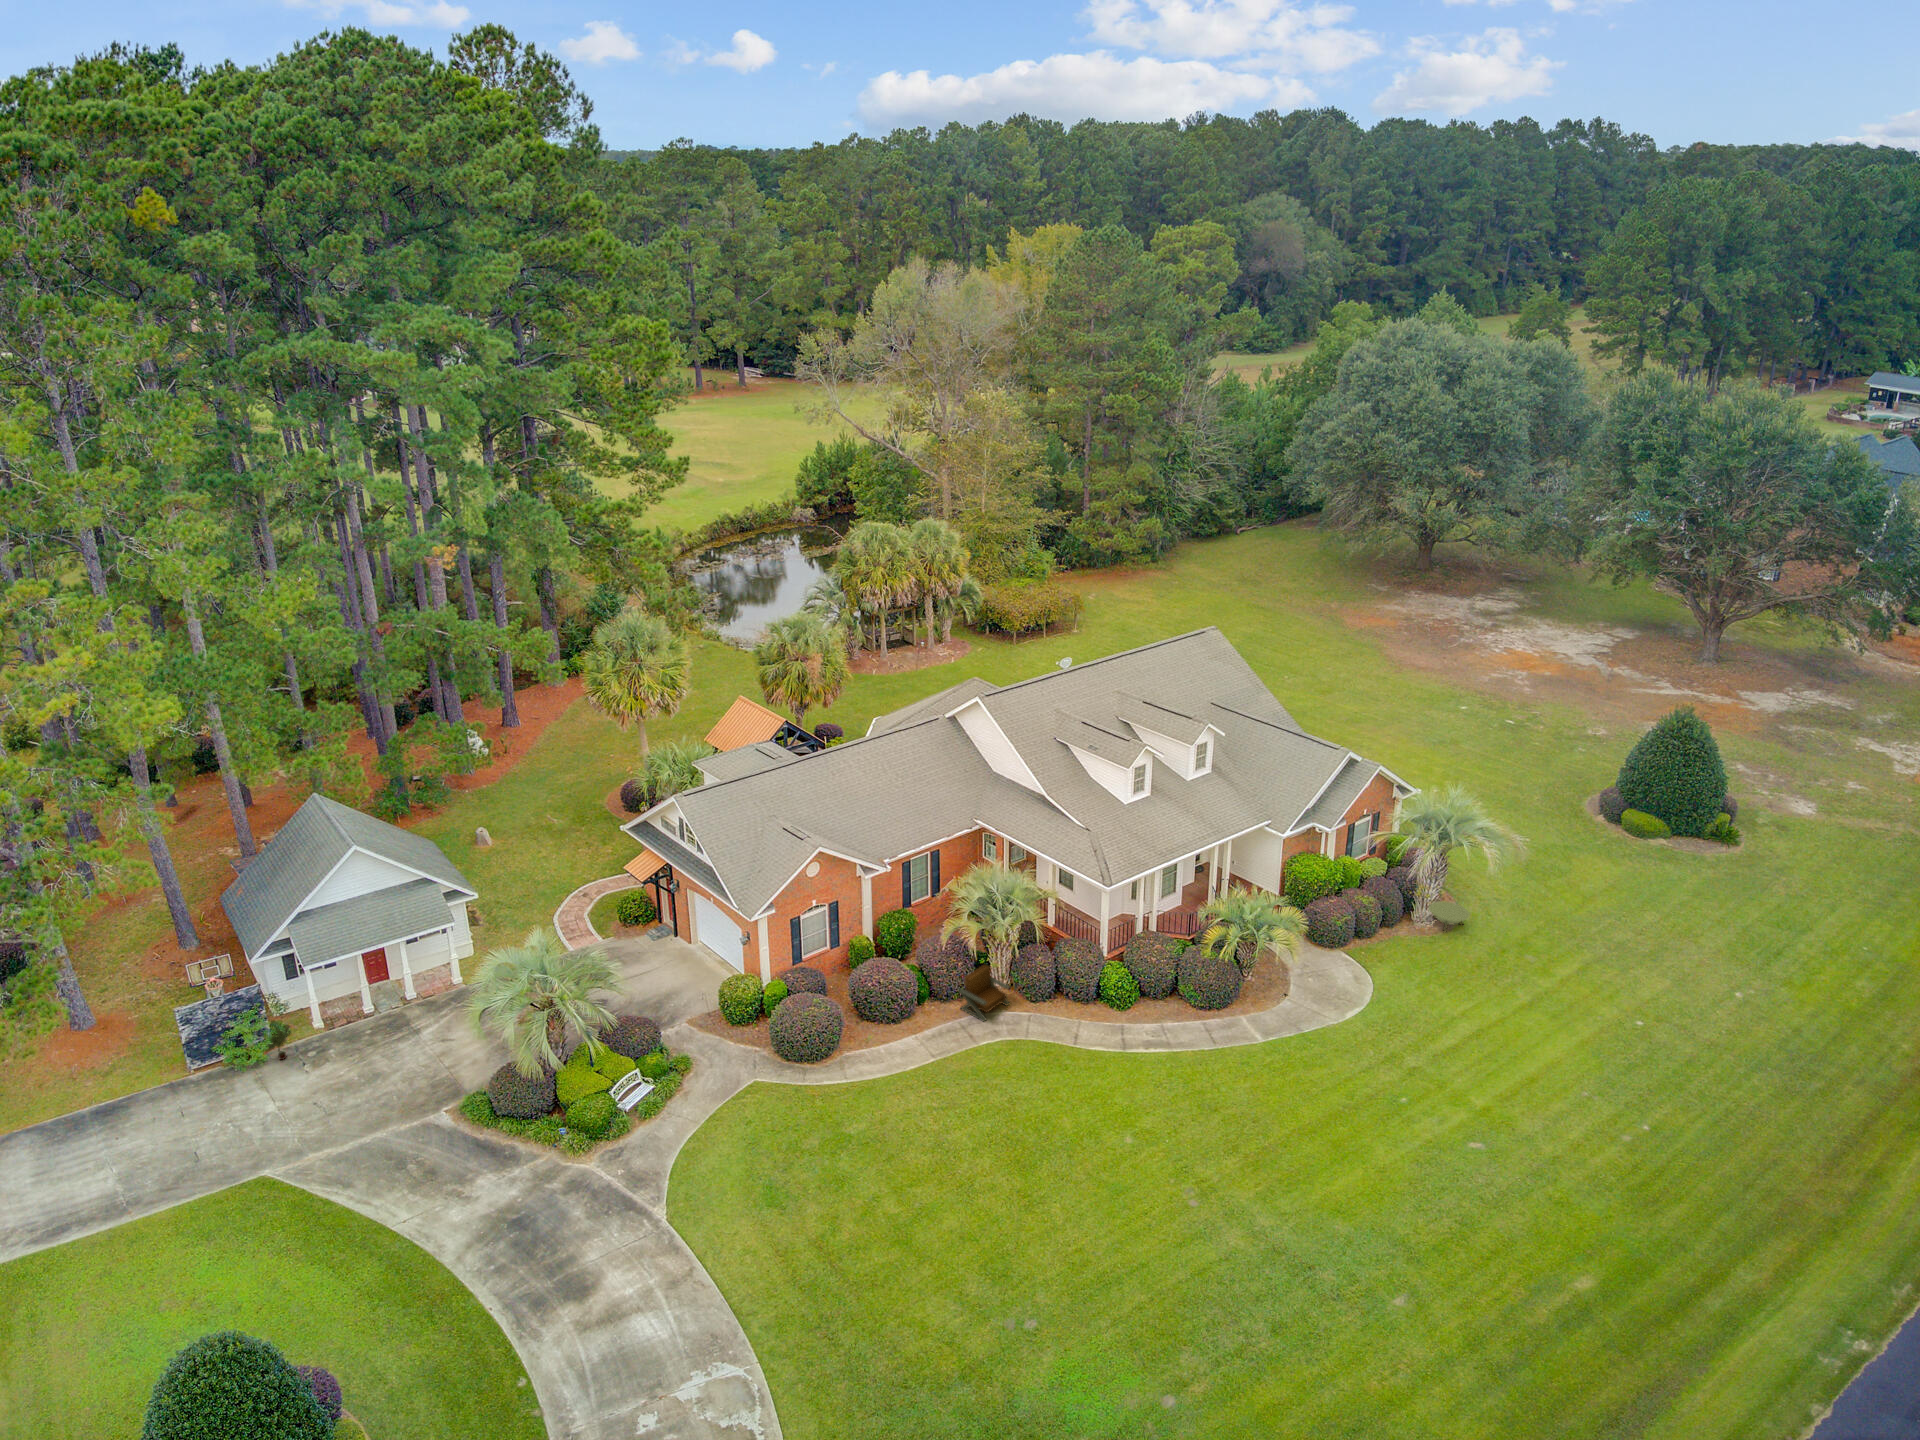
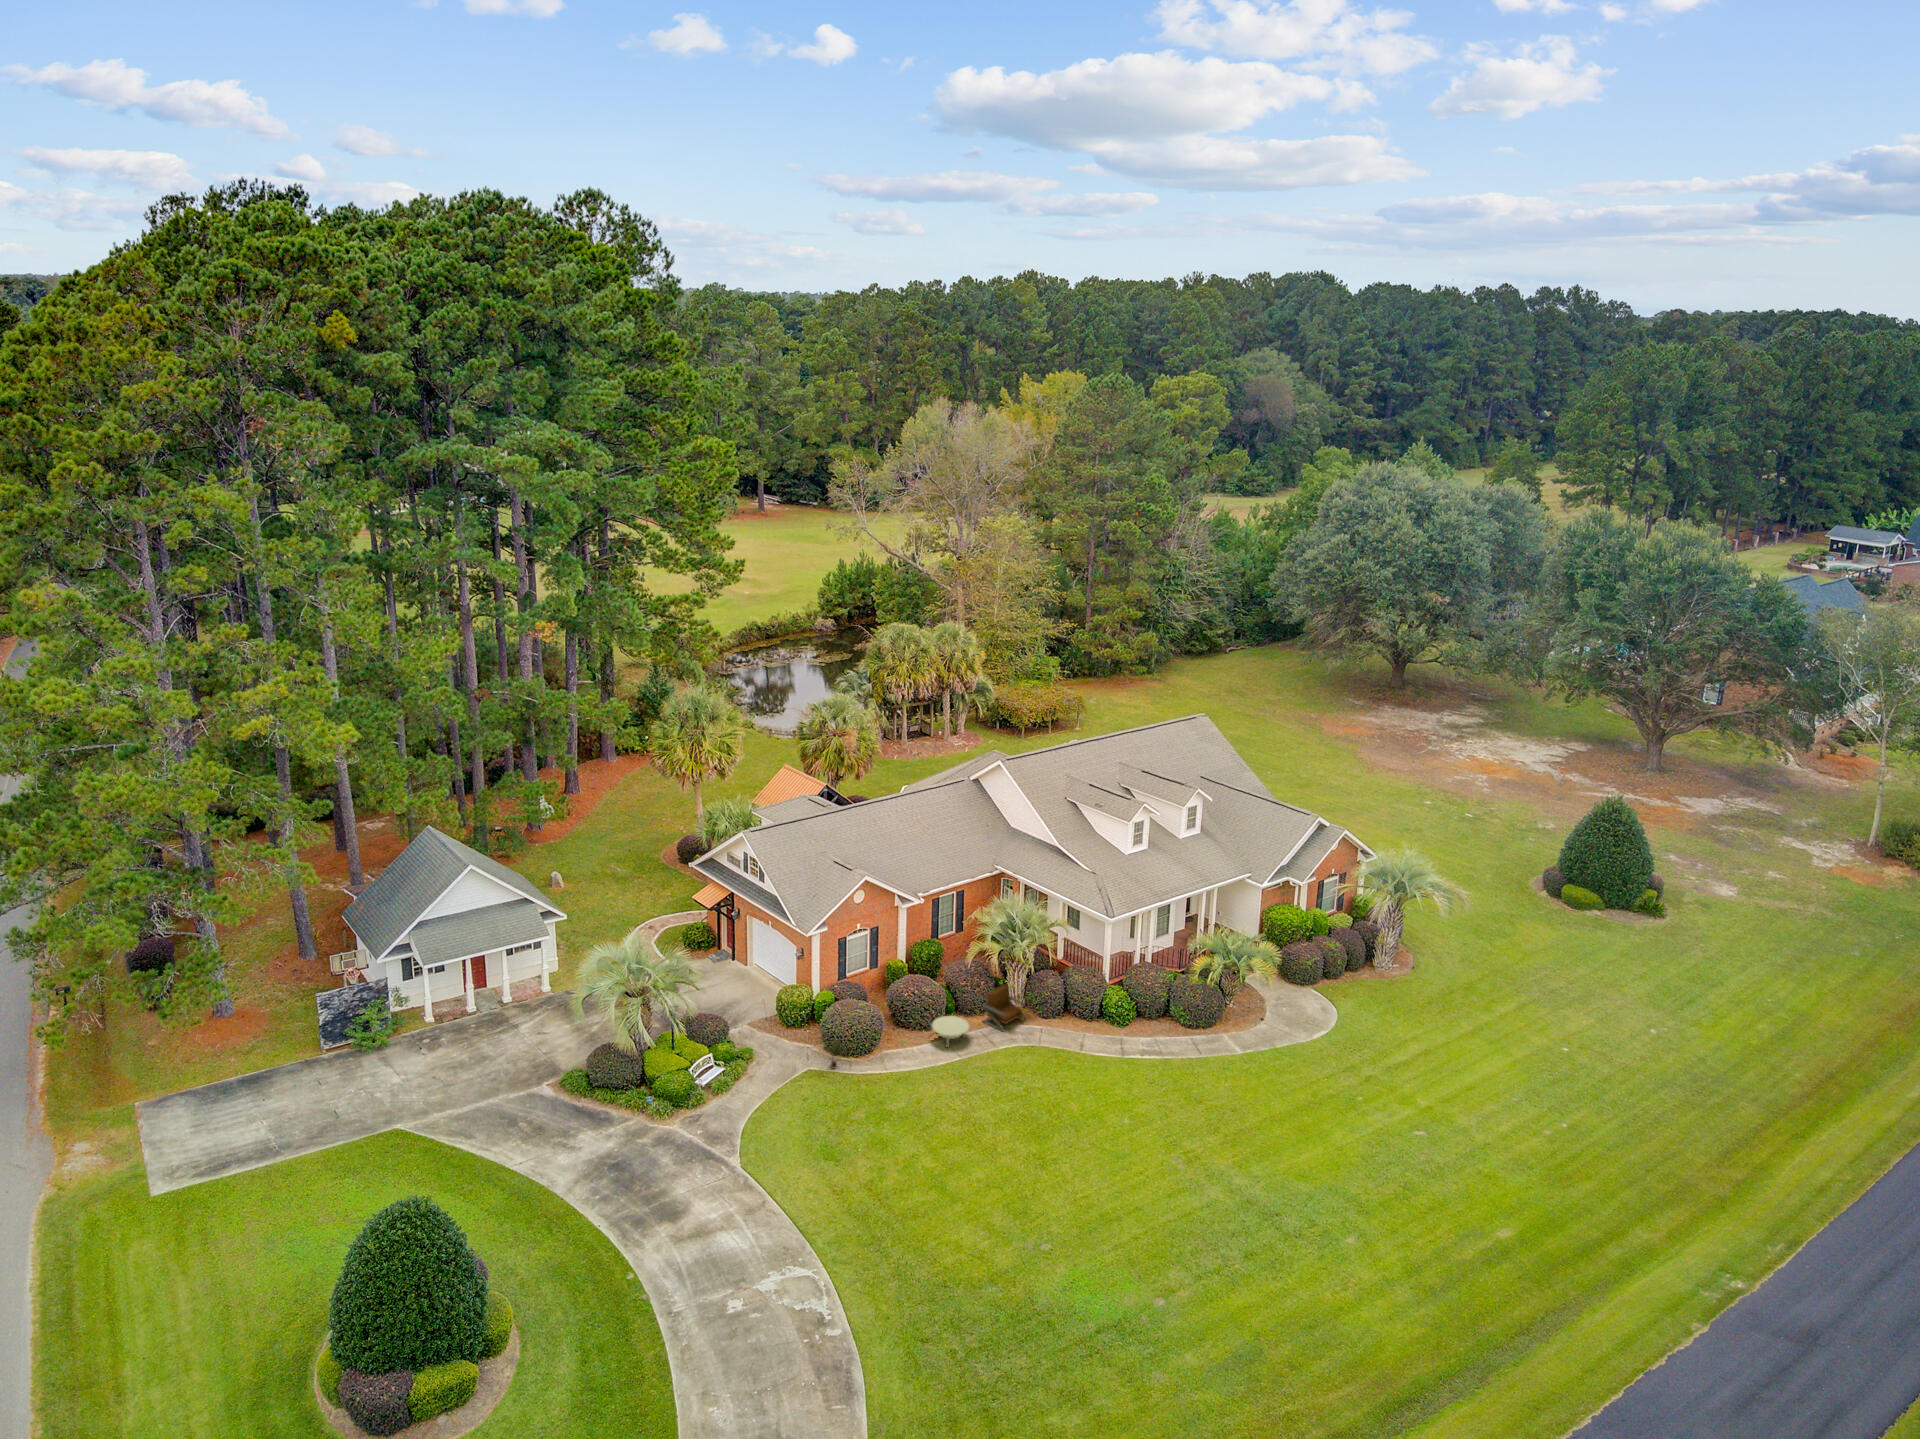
round table: present [1429,901,1469,932] -> present [932,1016,969,1048]
potted tree: present [266,1026,290,1060] -> present [825,1041,845,1068]

